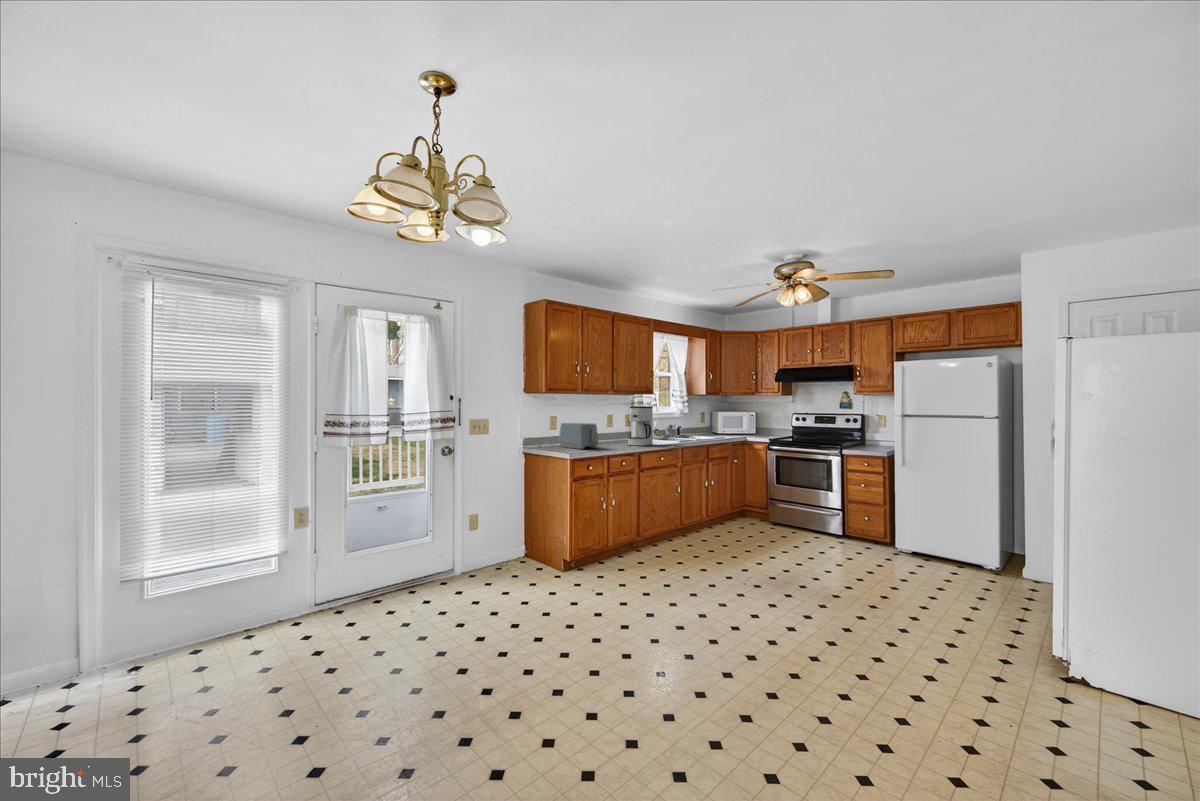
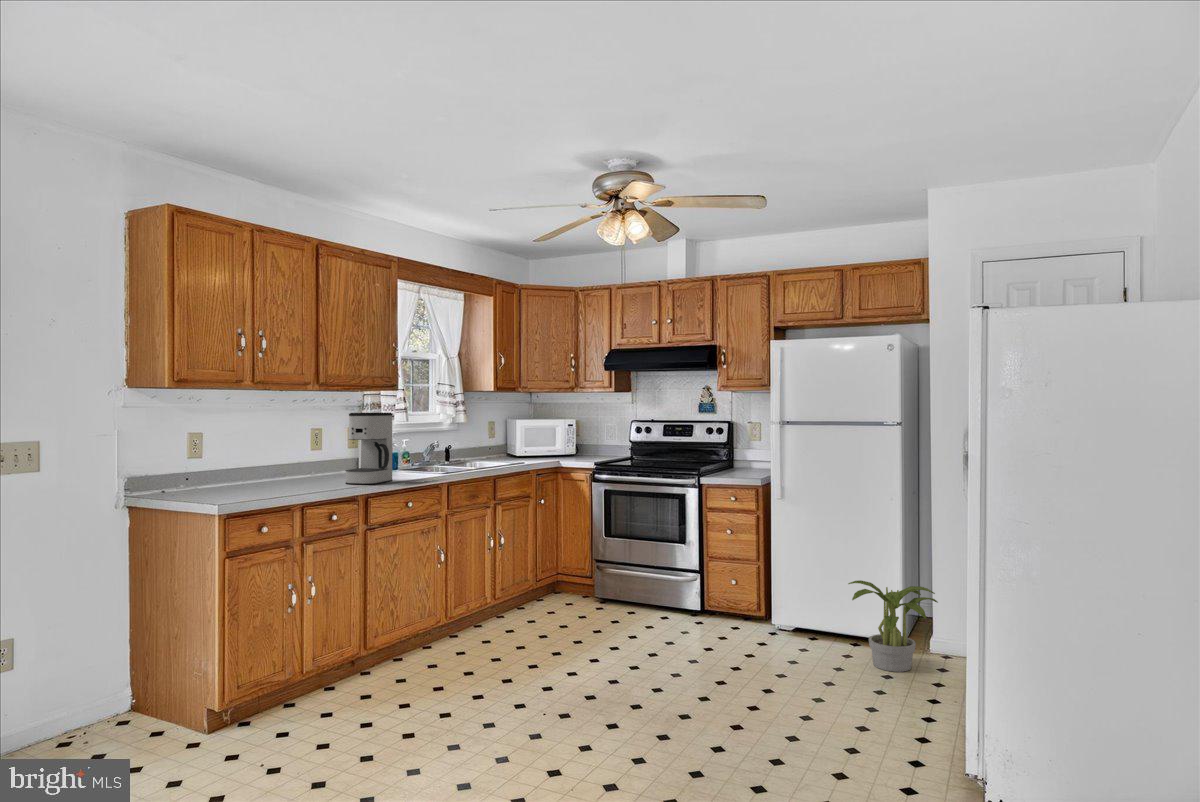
toaster: present [559,423,598,449] -> none [203,445,284,495]
potted plant: none [954,523,1029,587] -> present [848,580,938,672]

